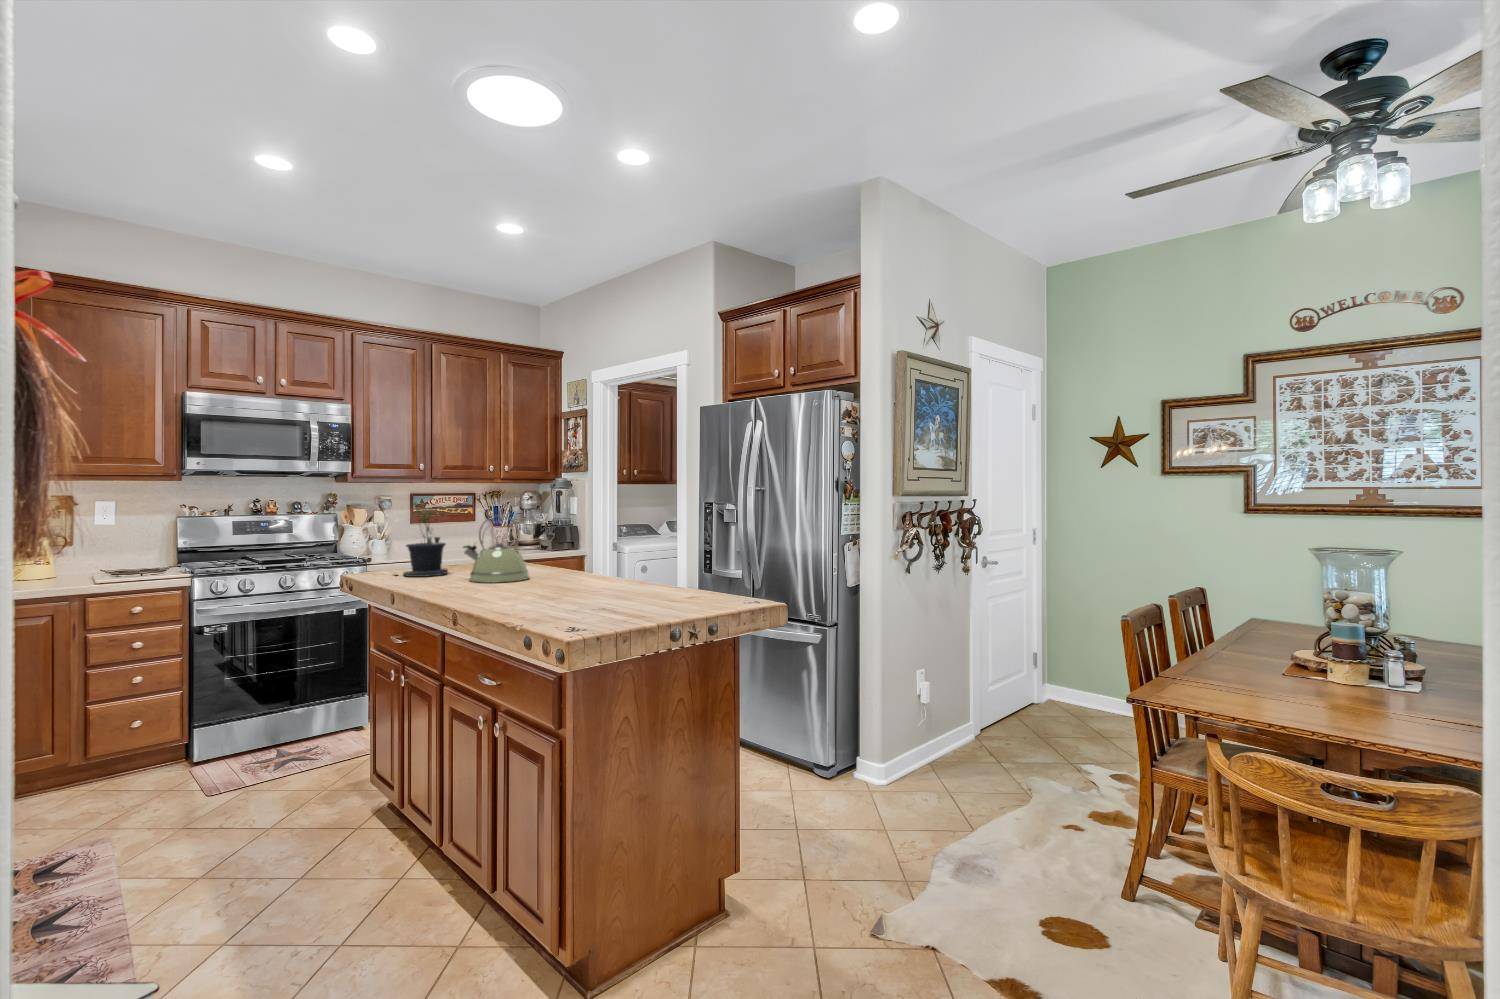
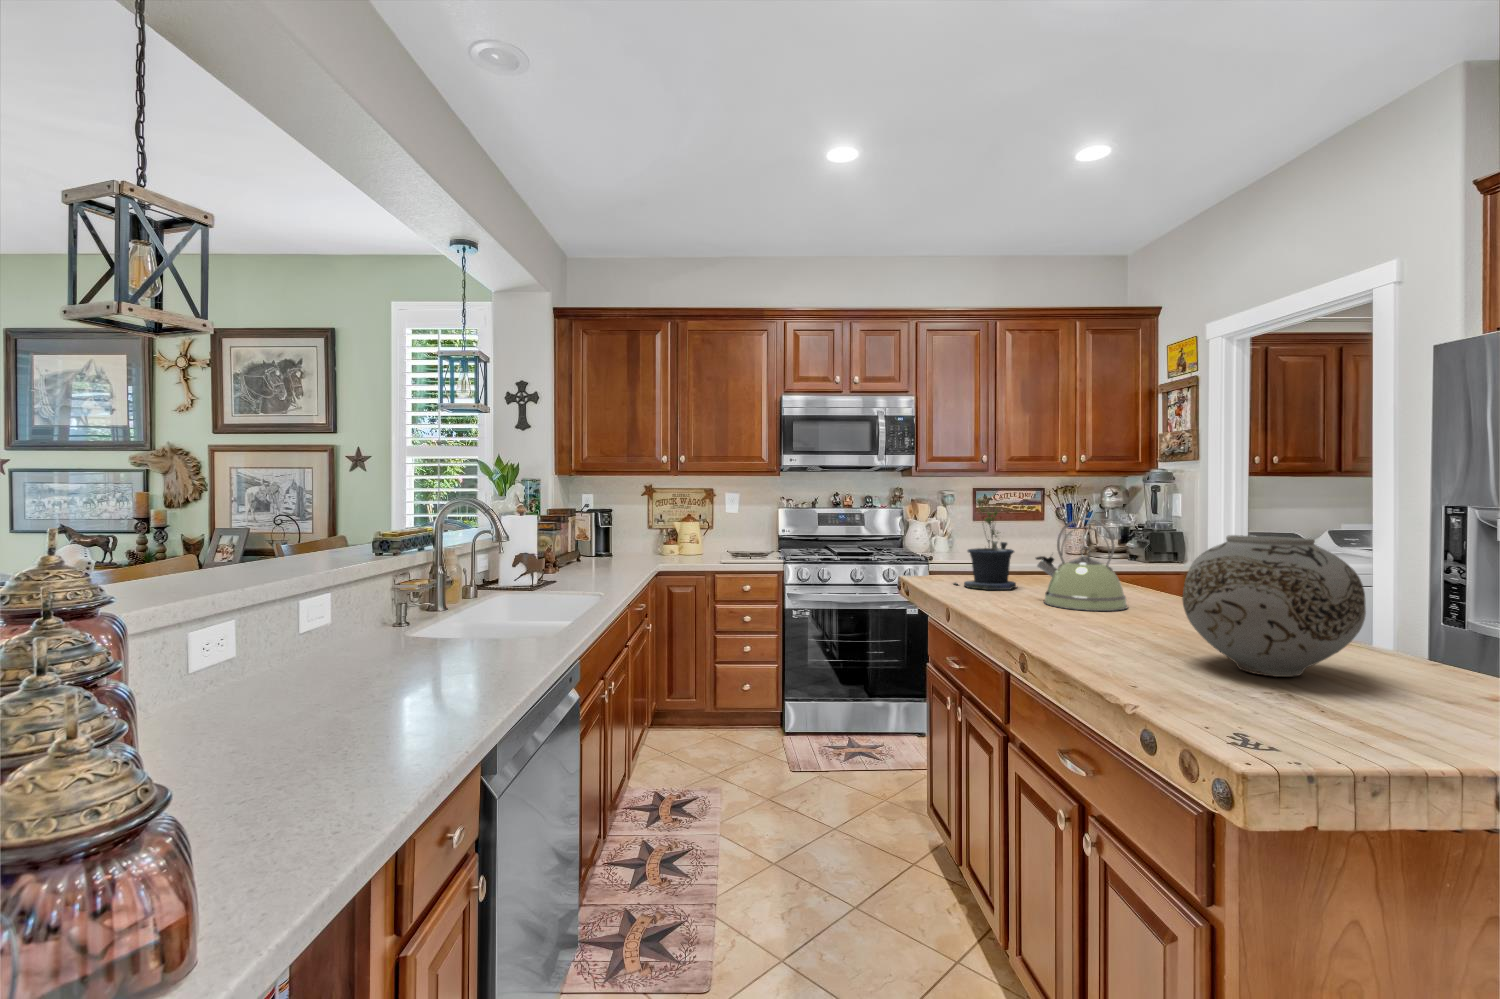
vase: none [554,520,644,603] -> present [1182,535,1366,677]

